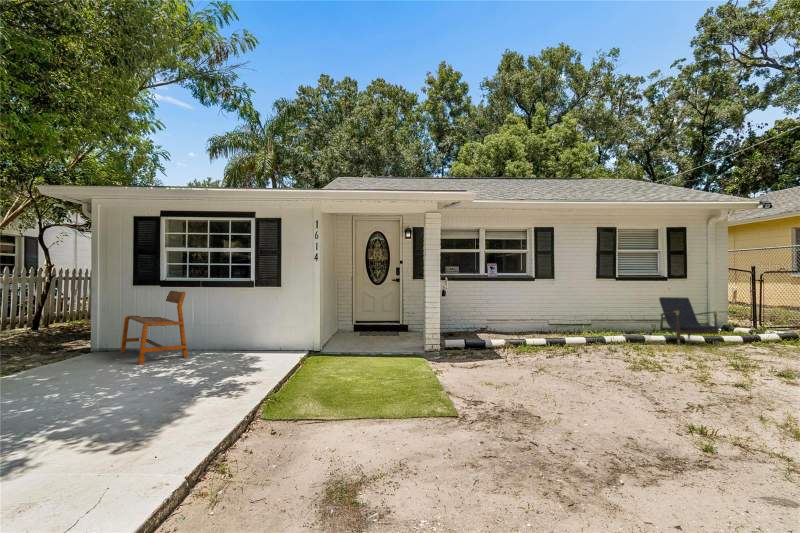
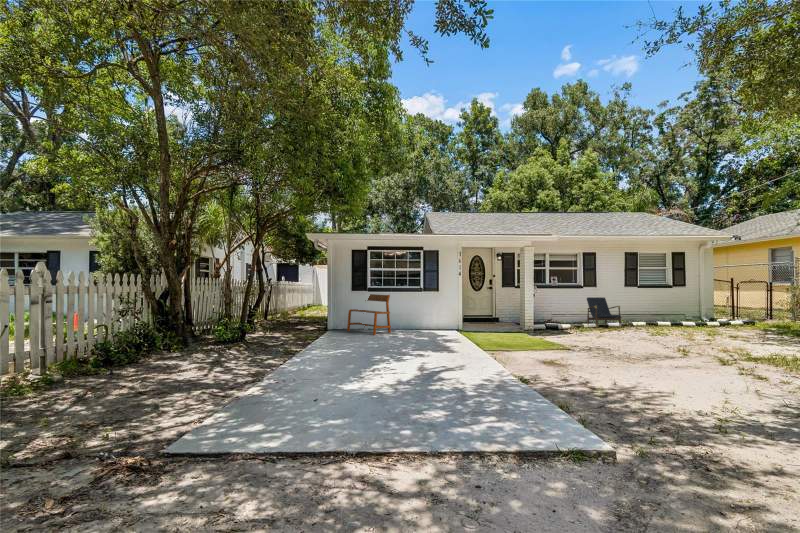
lounge chair: present [659,297,719,345] -> present [587,297,621,327]

